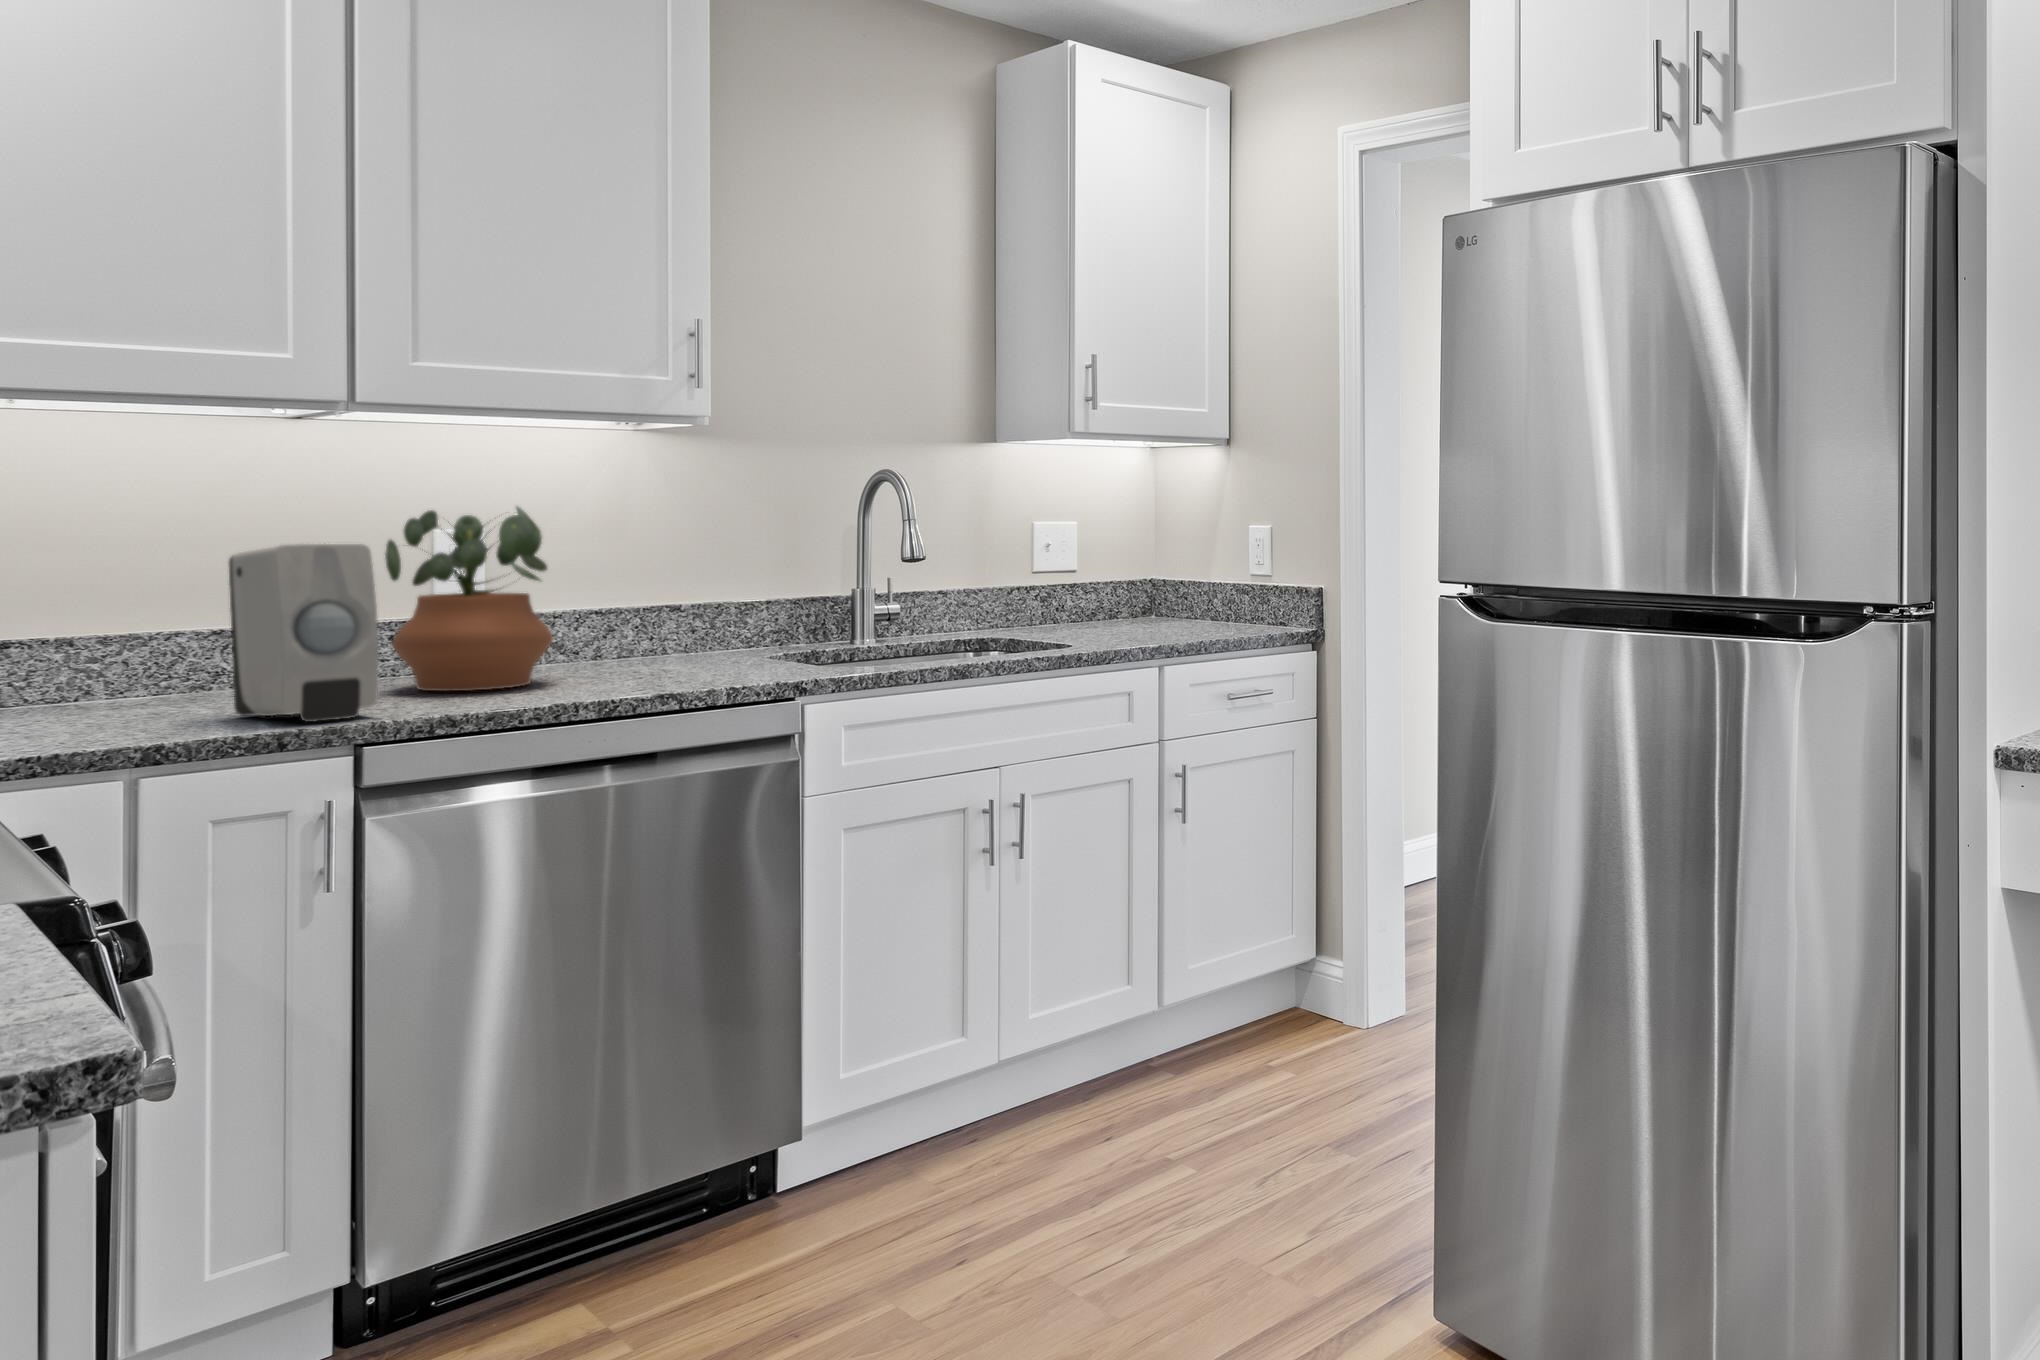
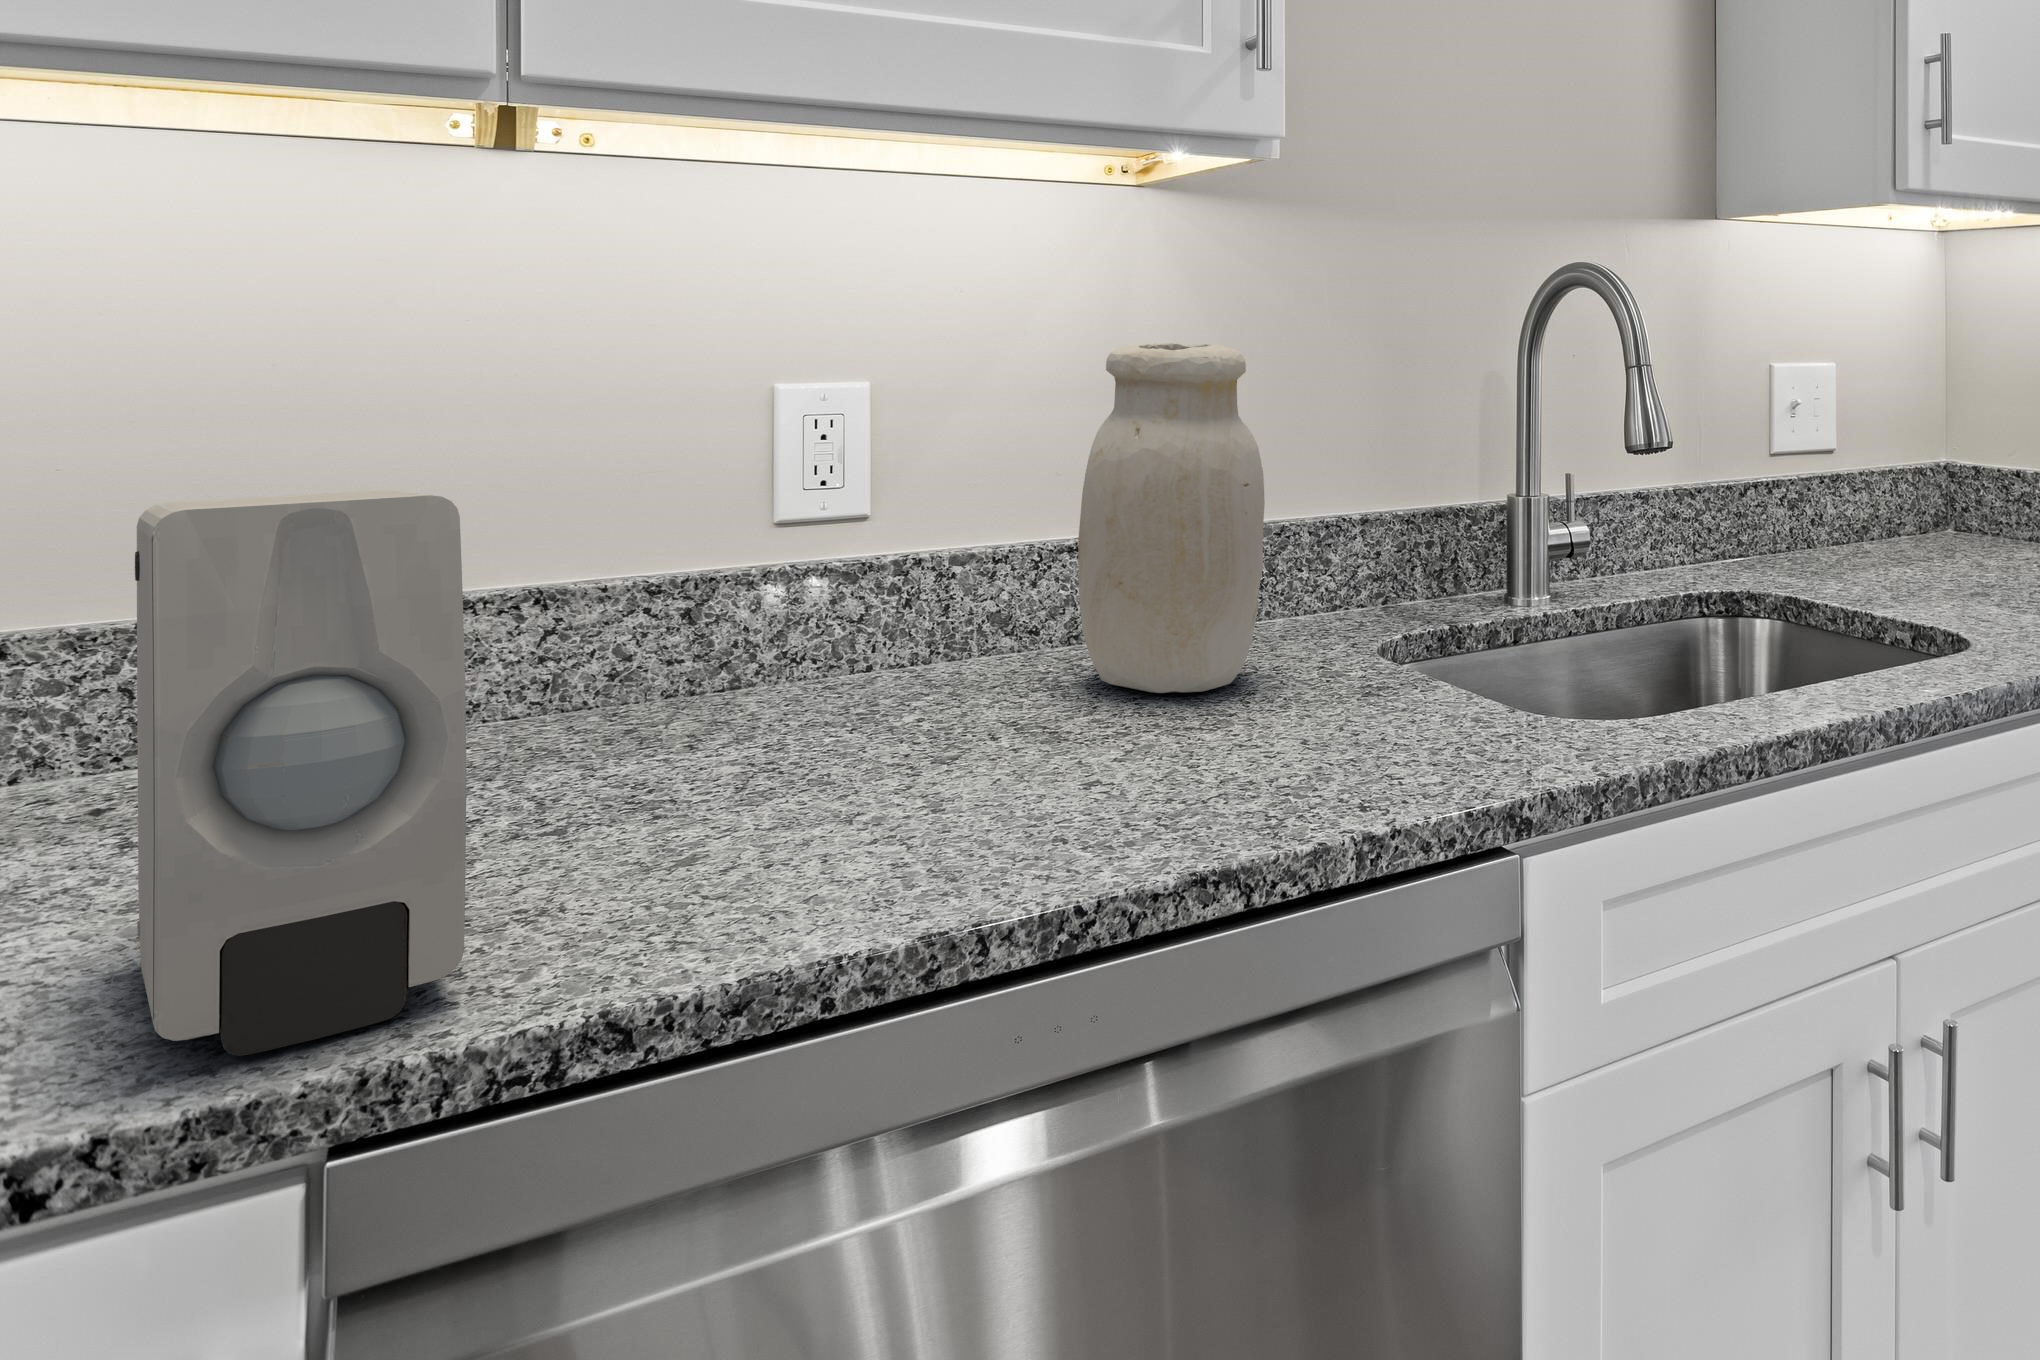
jar: none [604,505,701,667] -> present [1078,343,1265,693]
potted plant: present [385,507,553,691] -> none [604,357,970,814]

